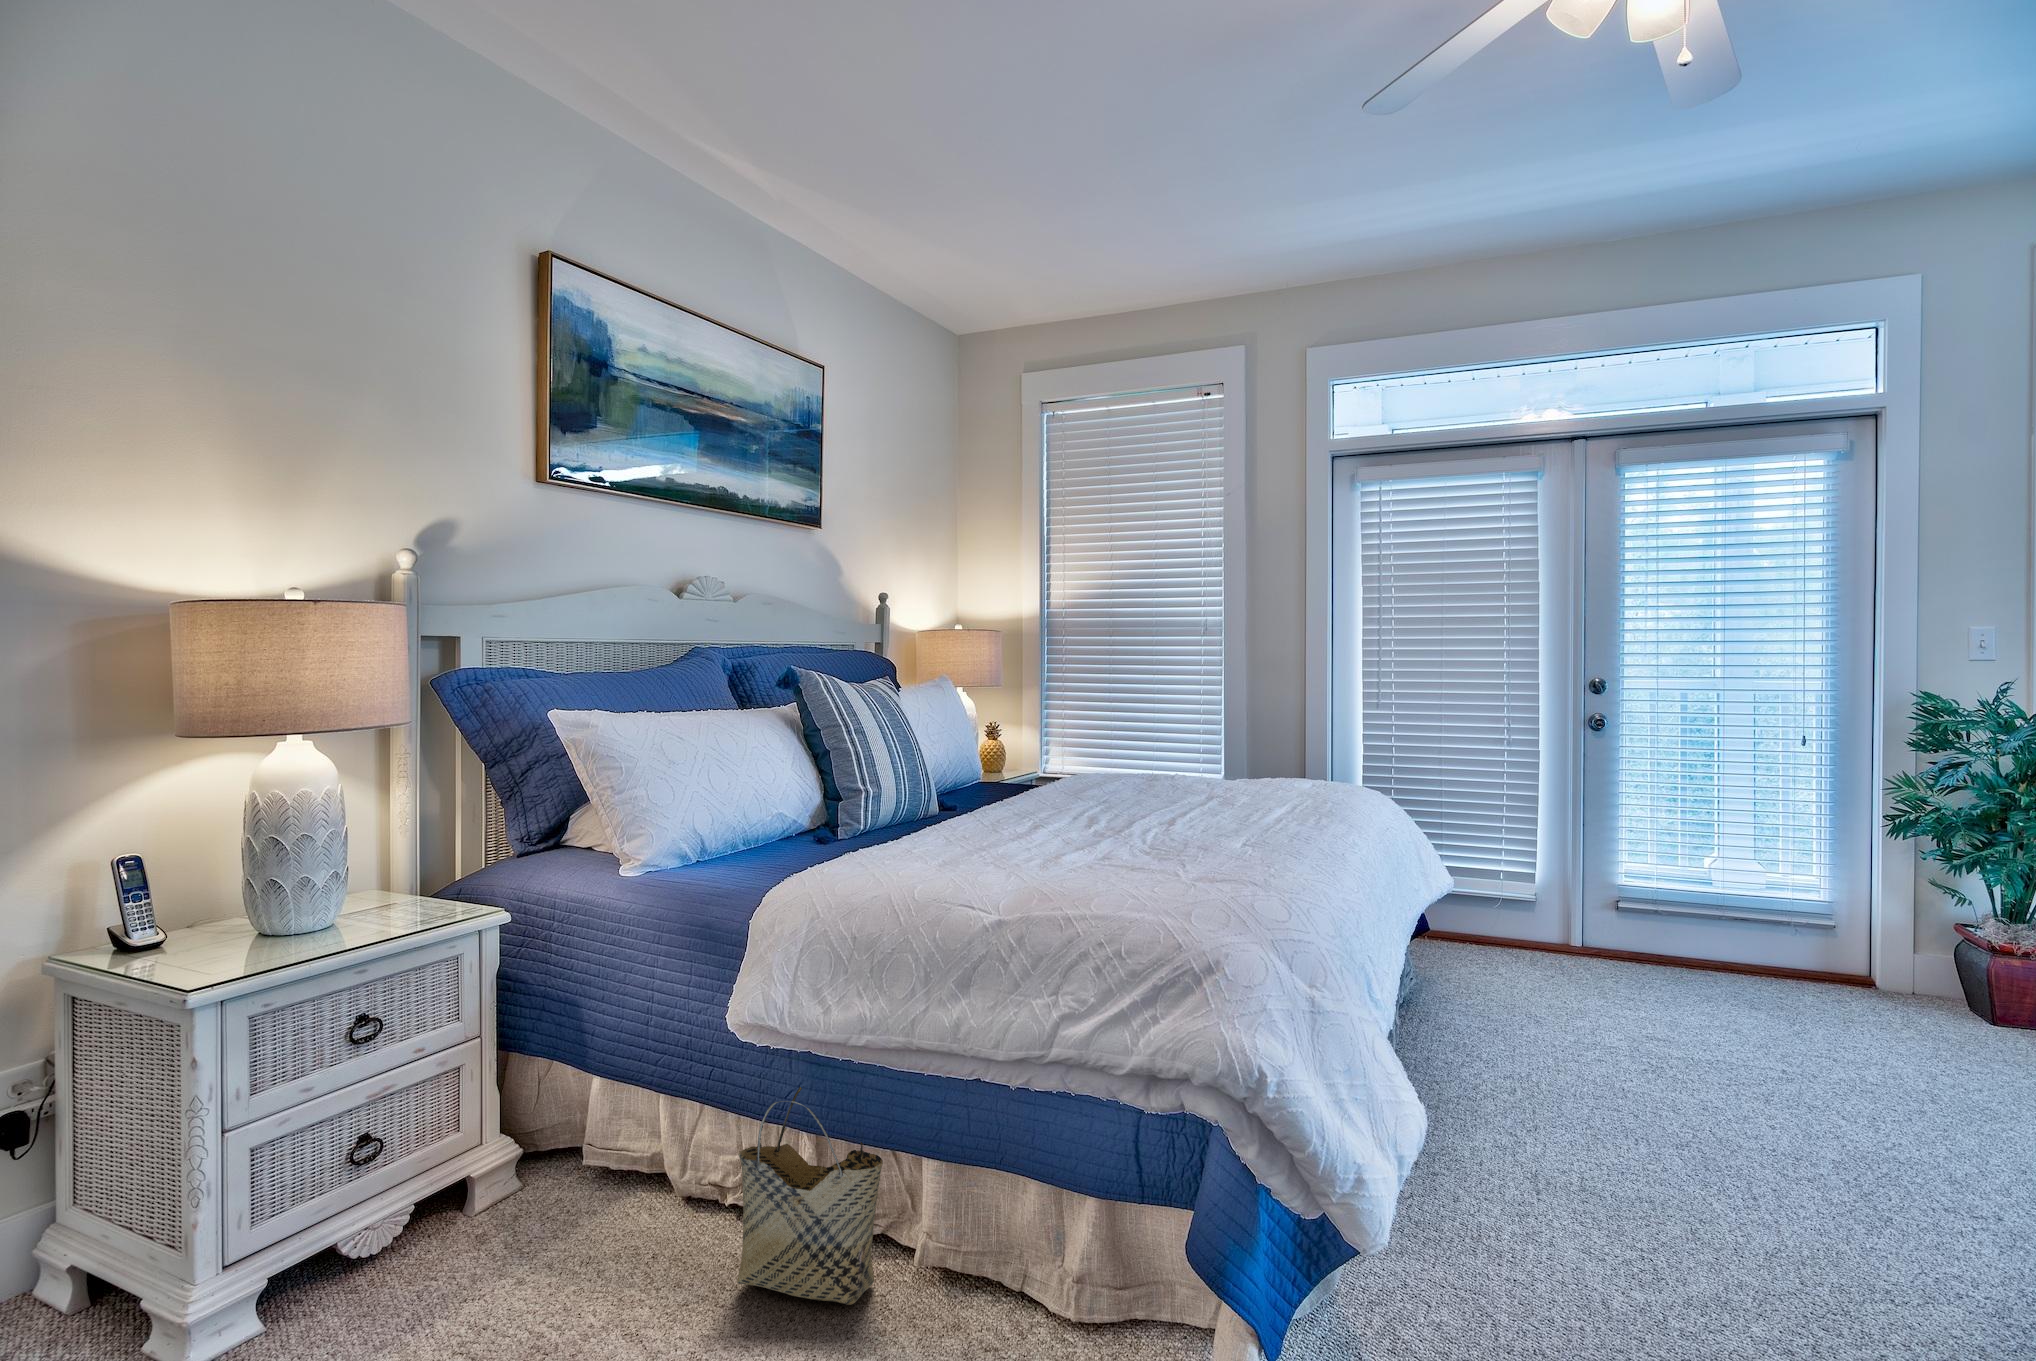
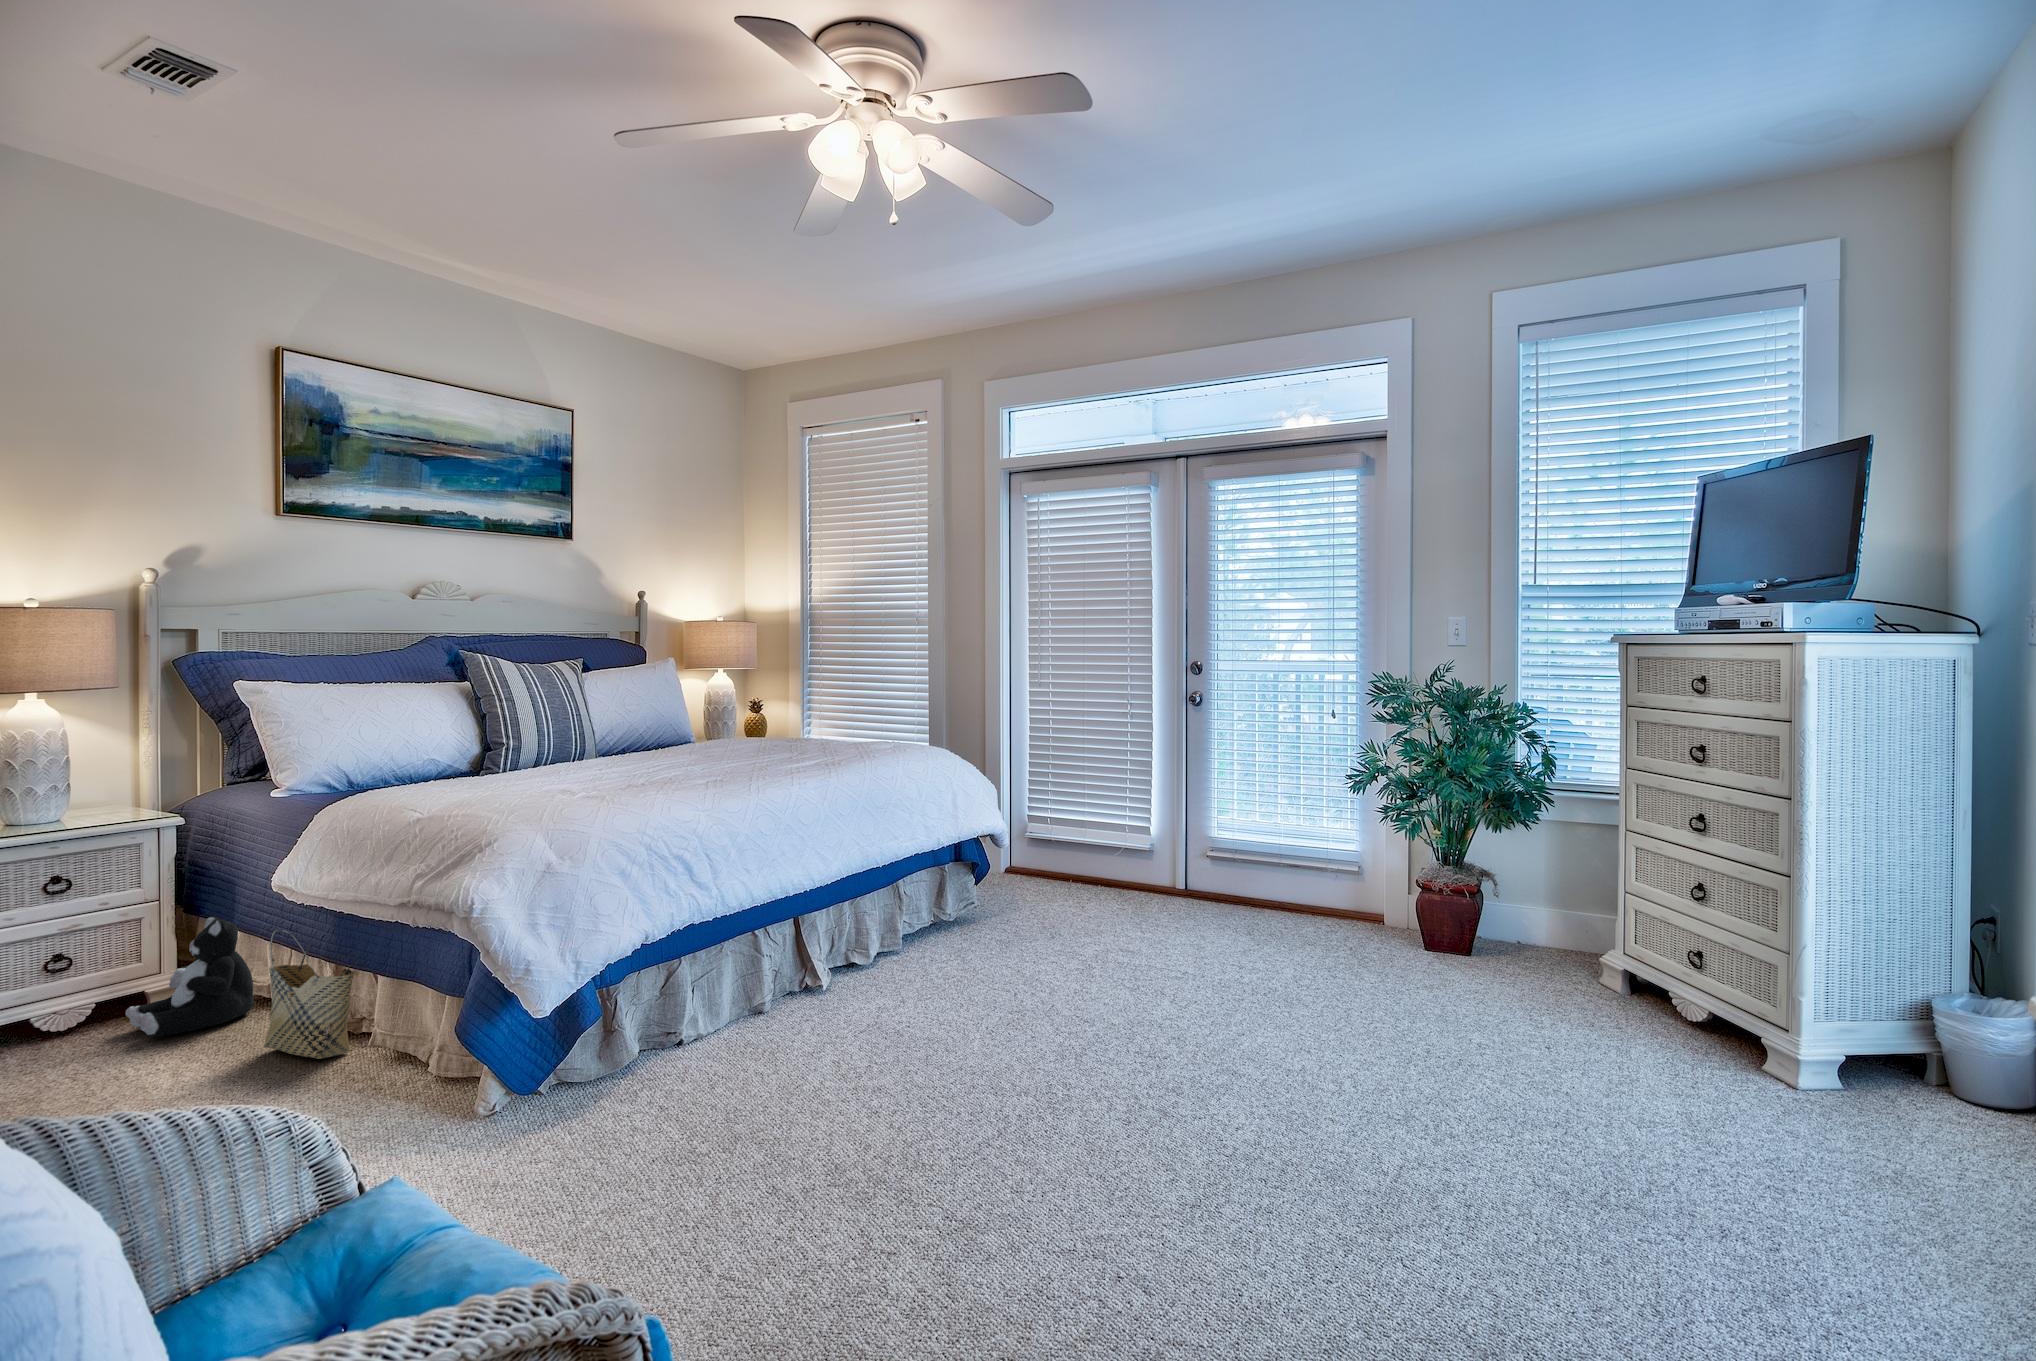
plush toy: none [470,1063,638,1269] -> present [126,916,254,1036]

